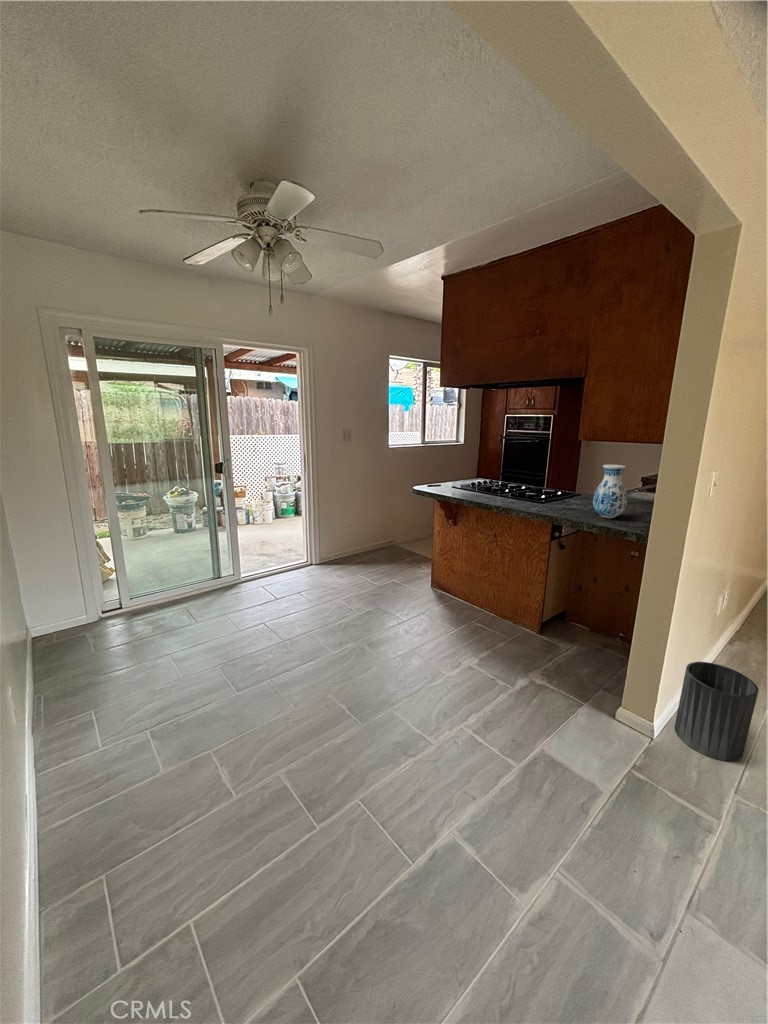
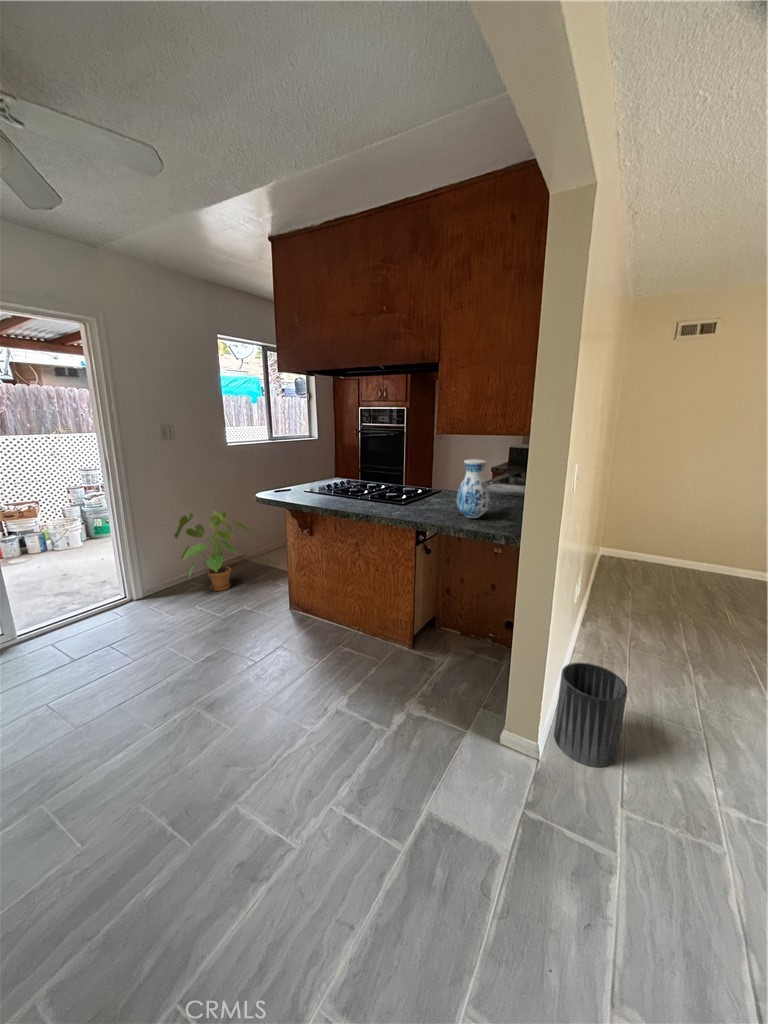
house plant: none [343,501,405,567] -> present [174,511,253,591]

